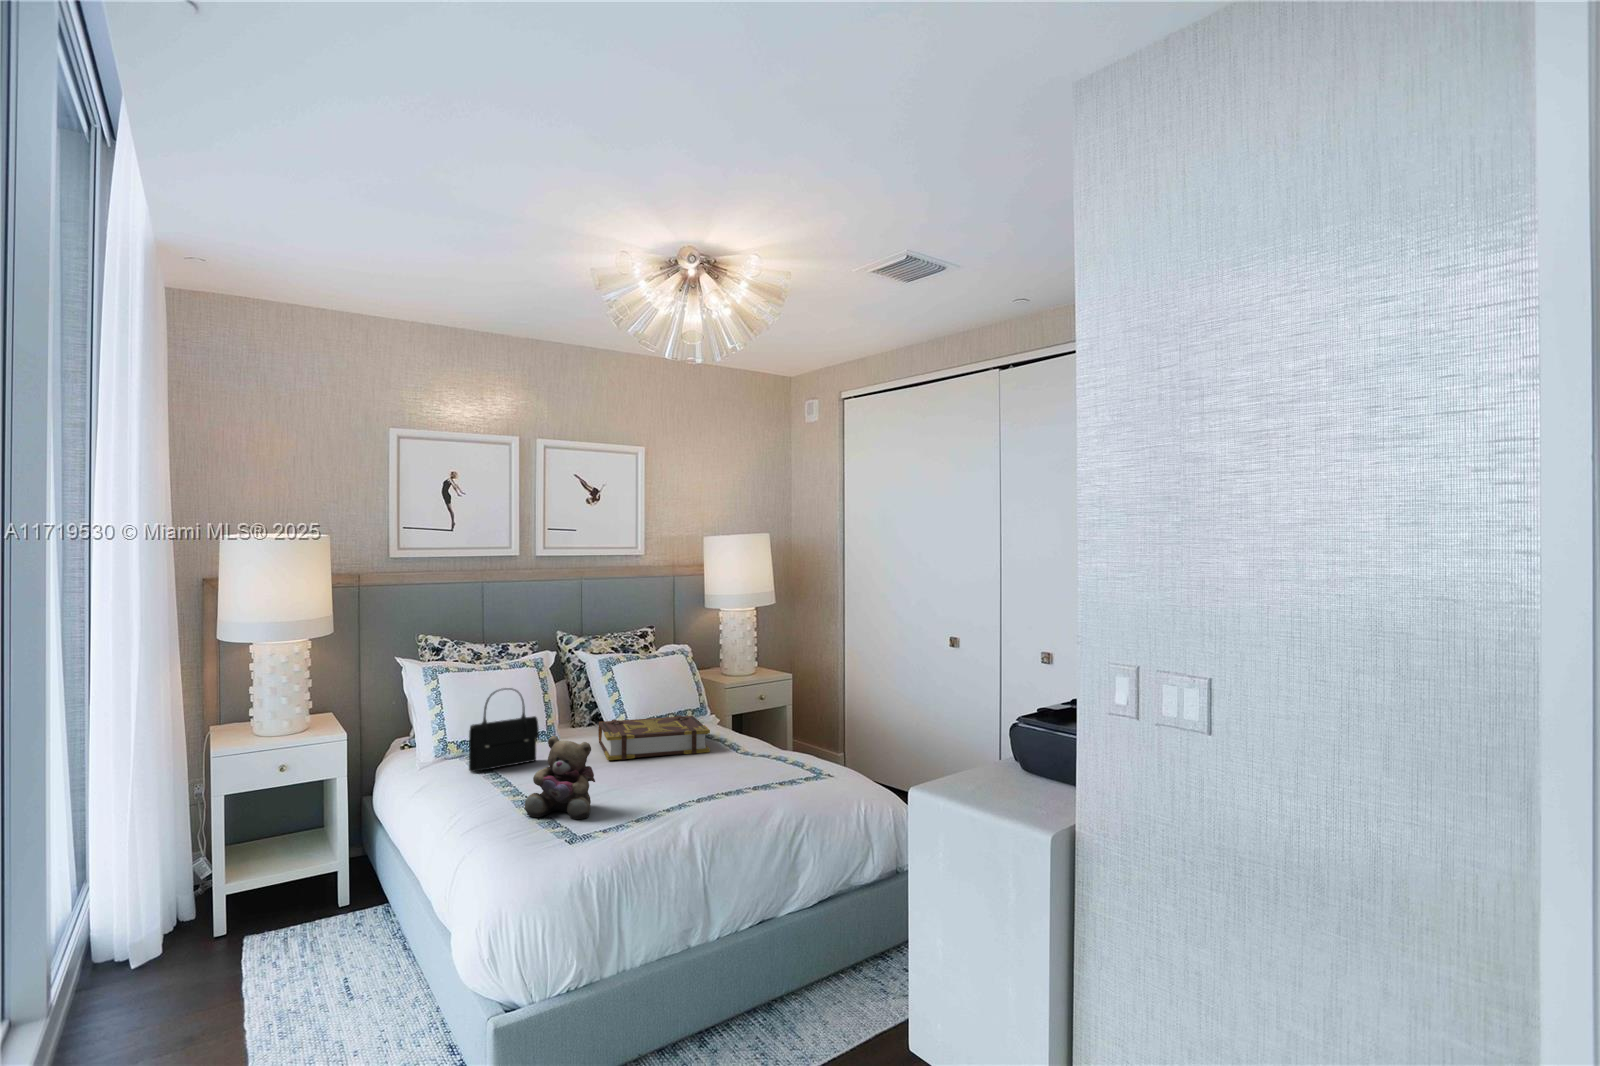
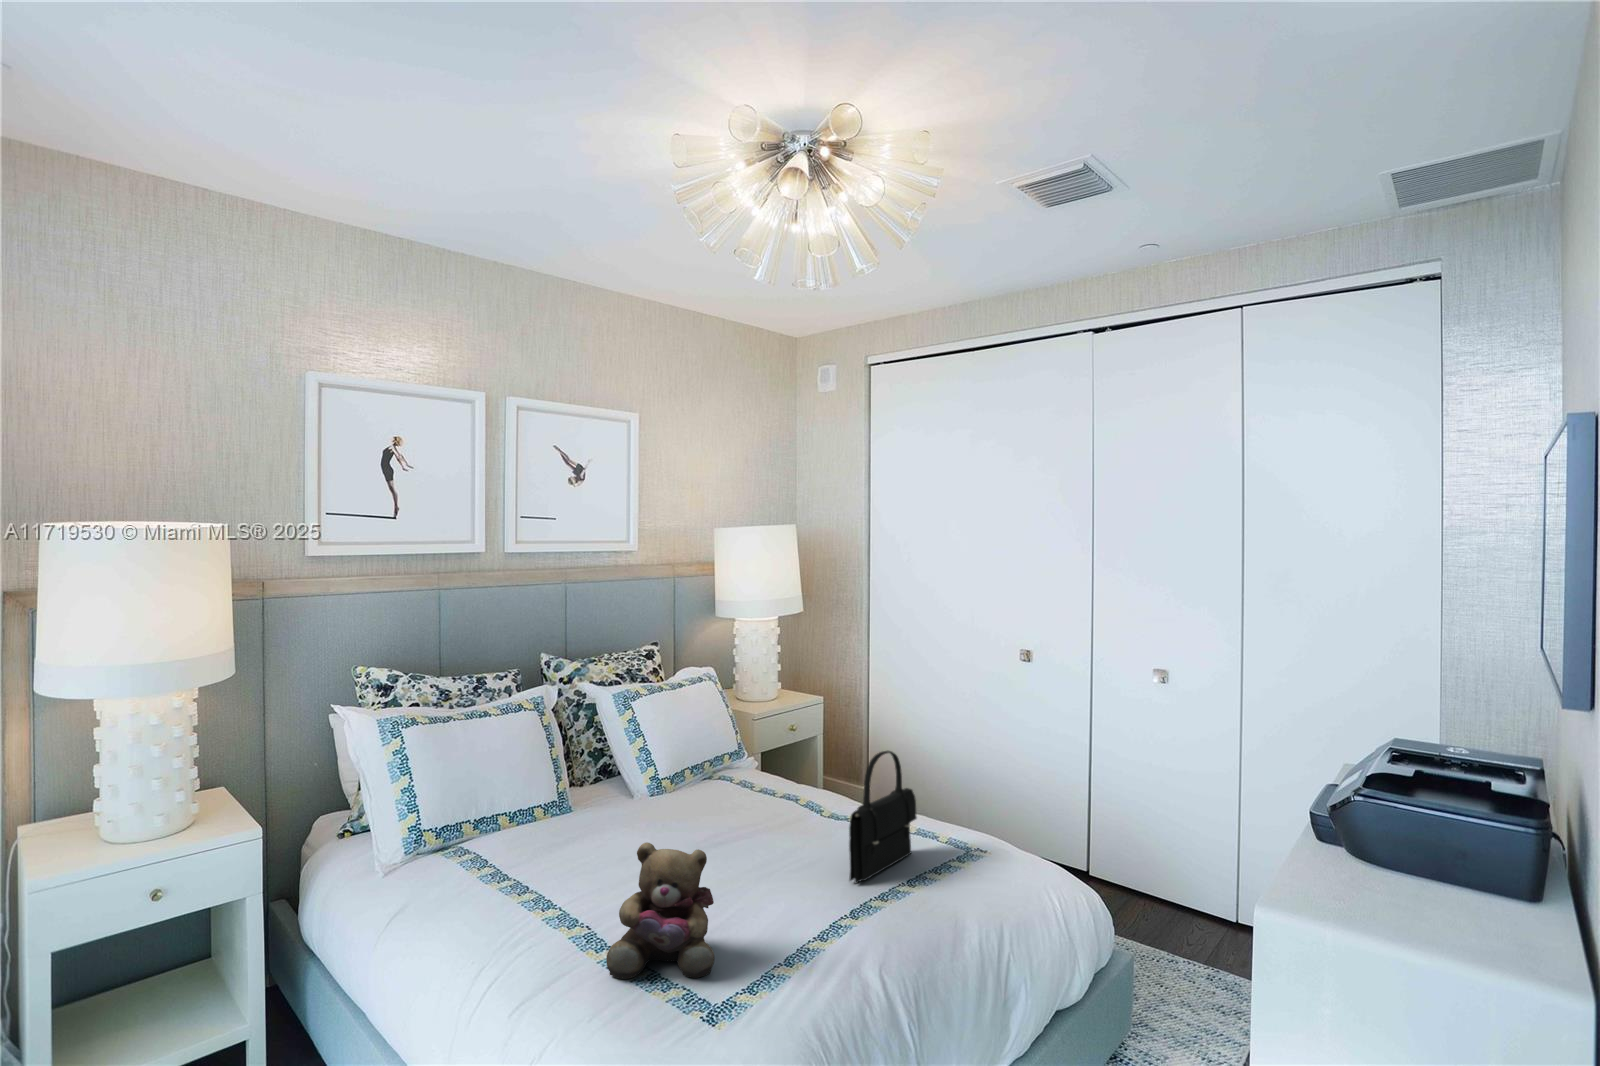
handbag: present [469,688,539,772] -> present [849,751,917,883]
book: present [598,715,710,760] -> none [632,766,797,845]

